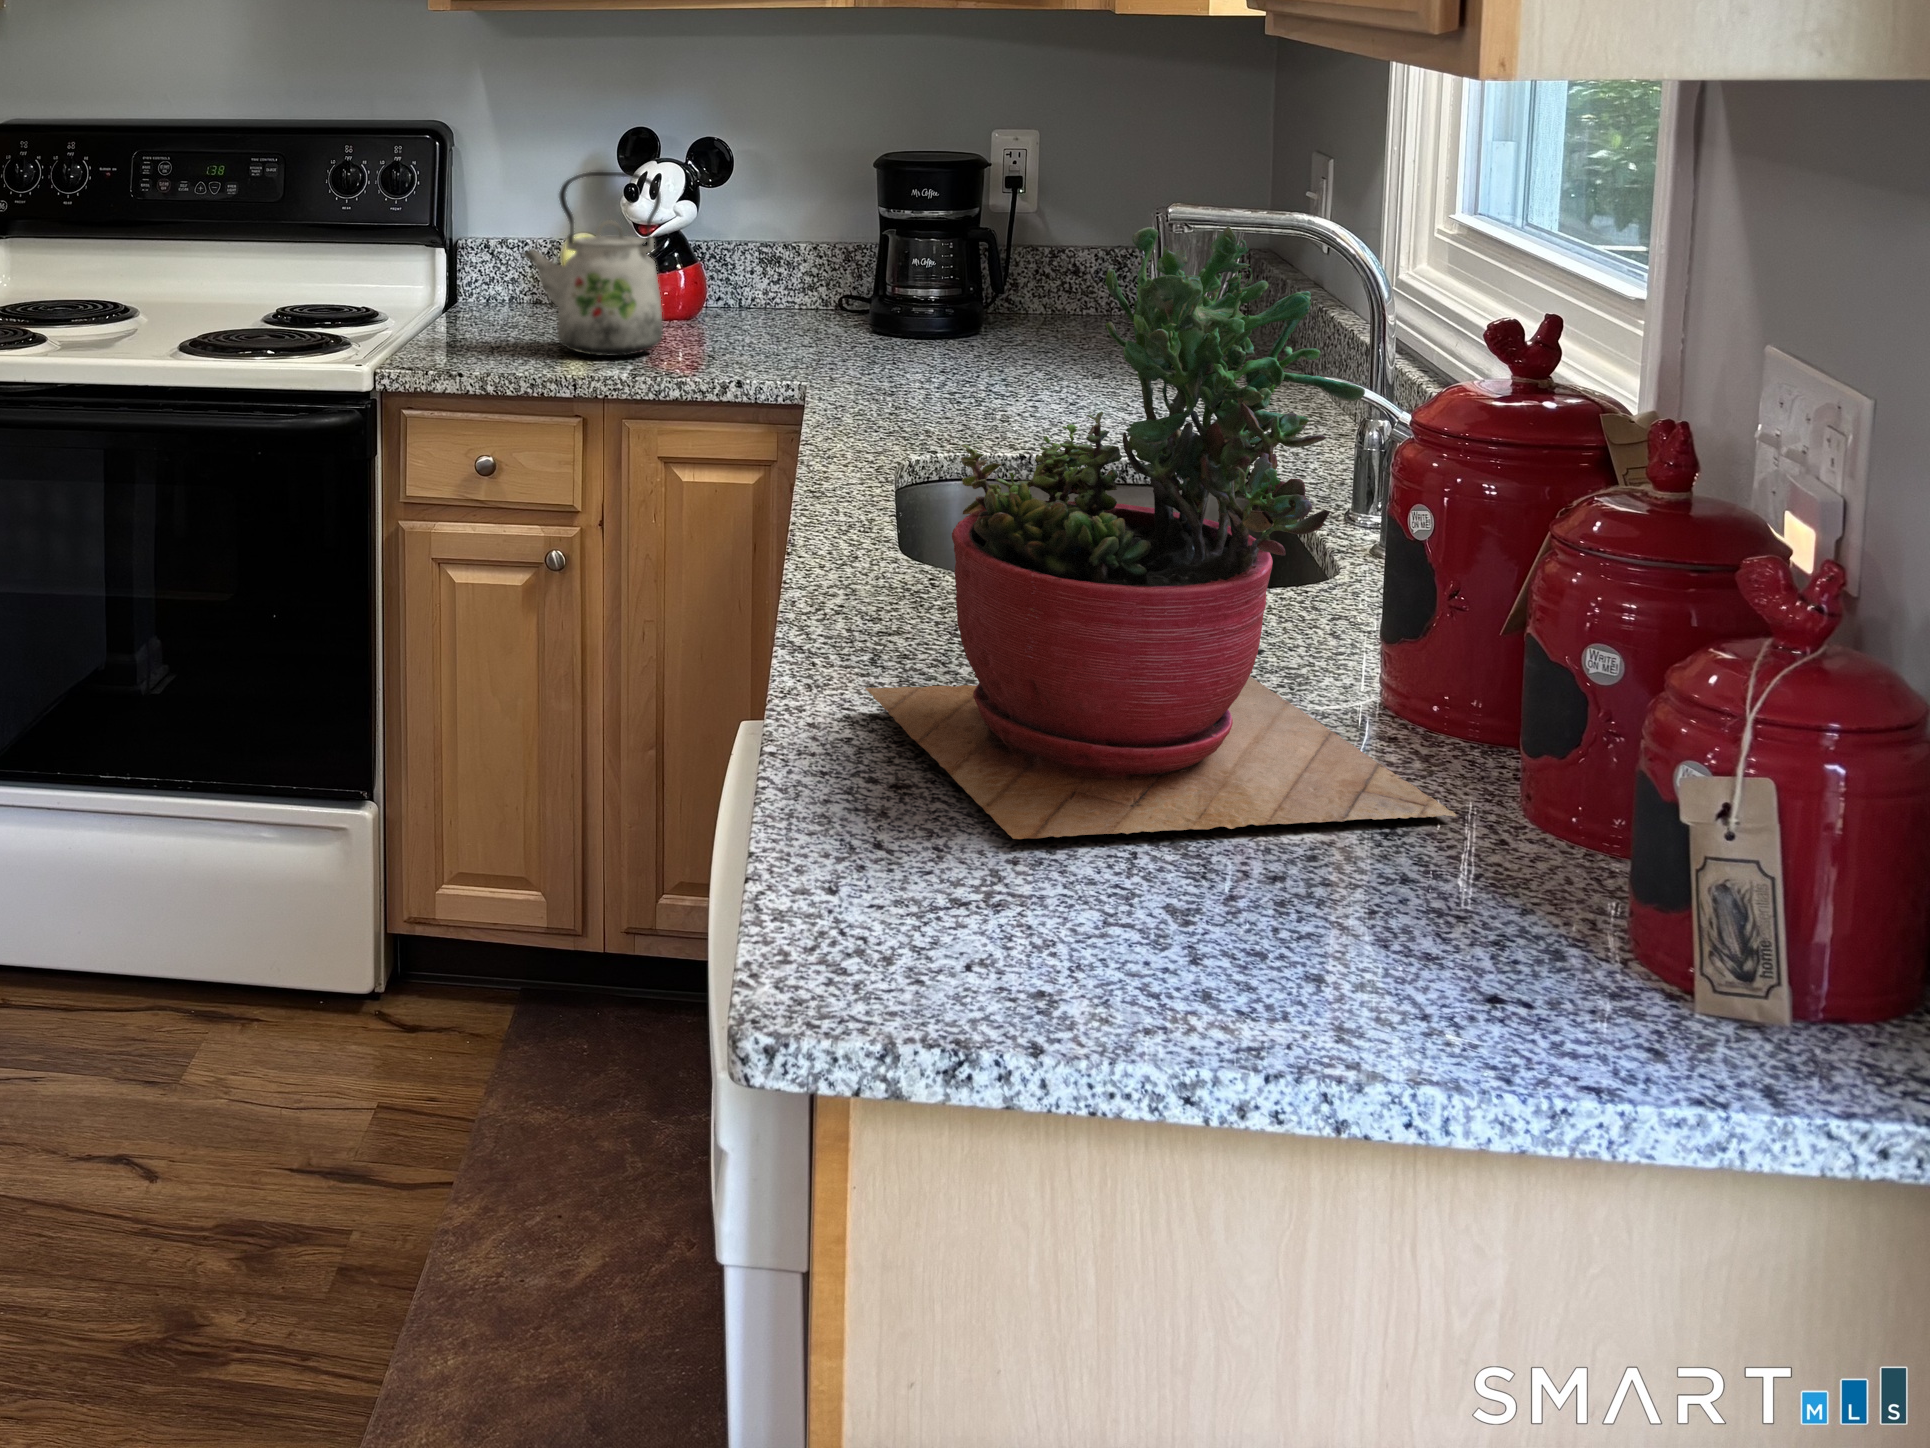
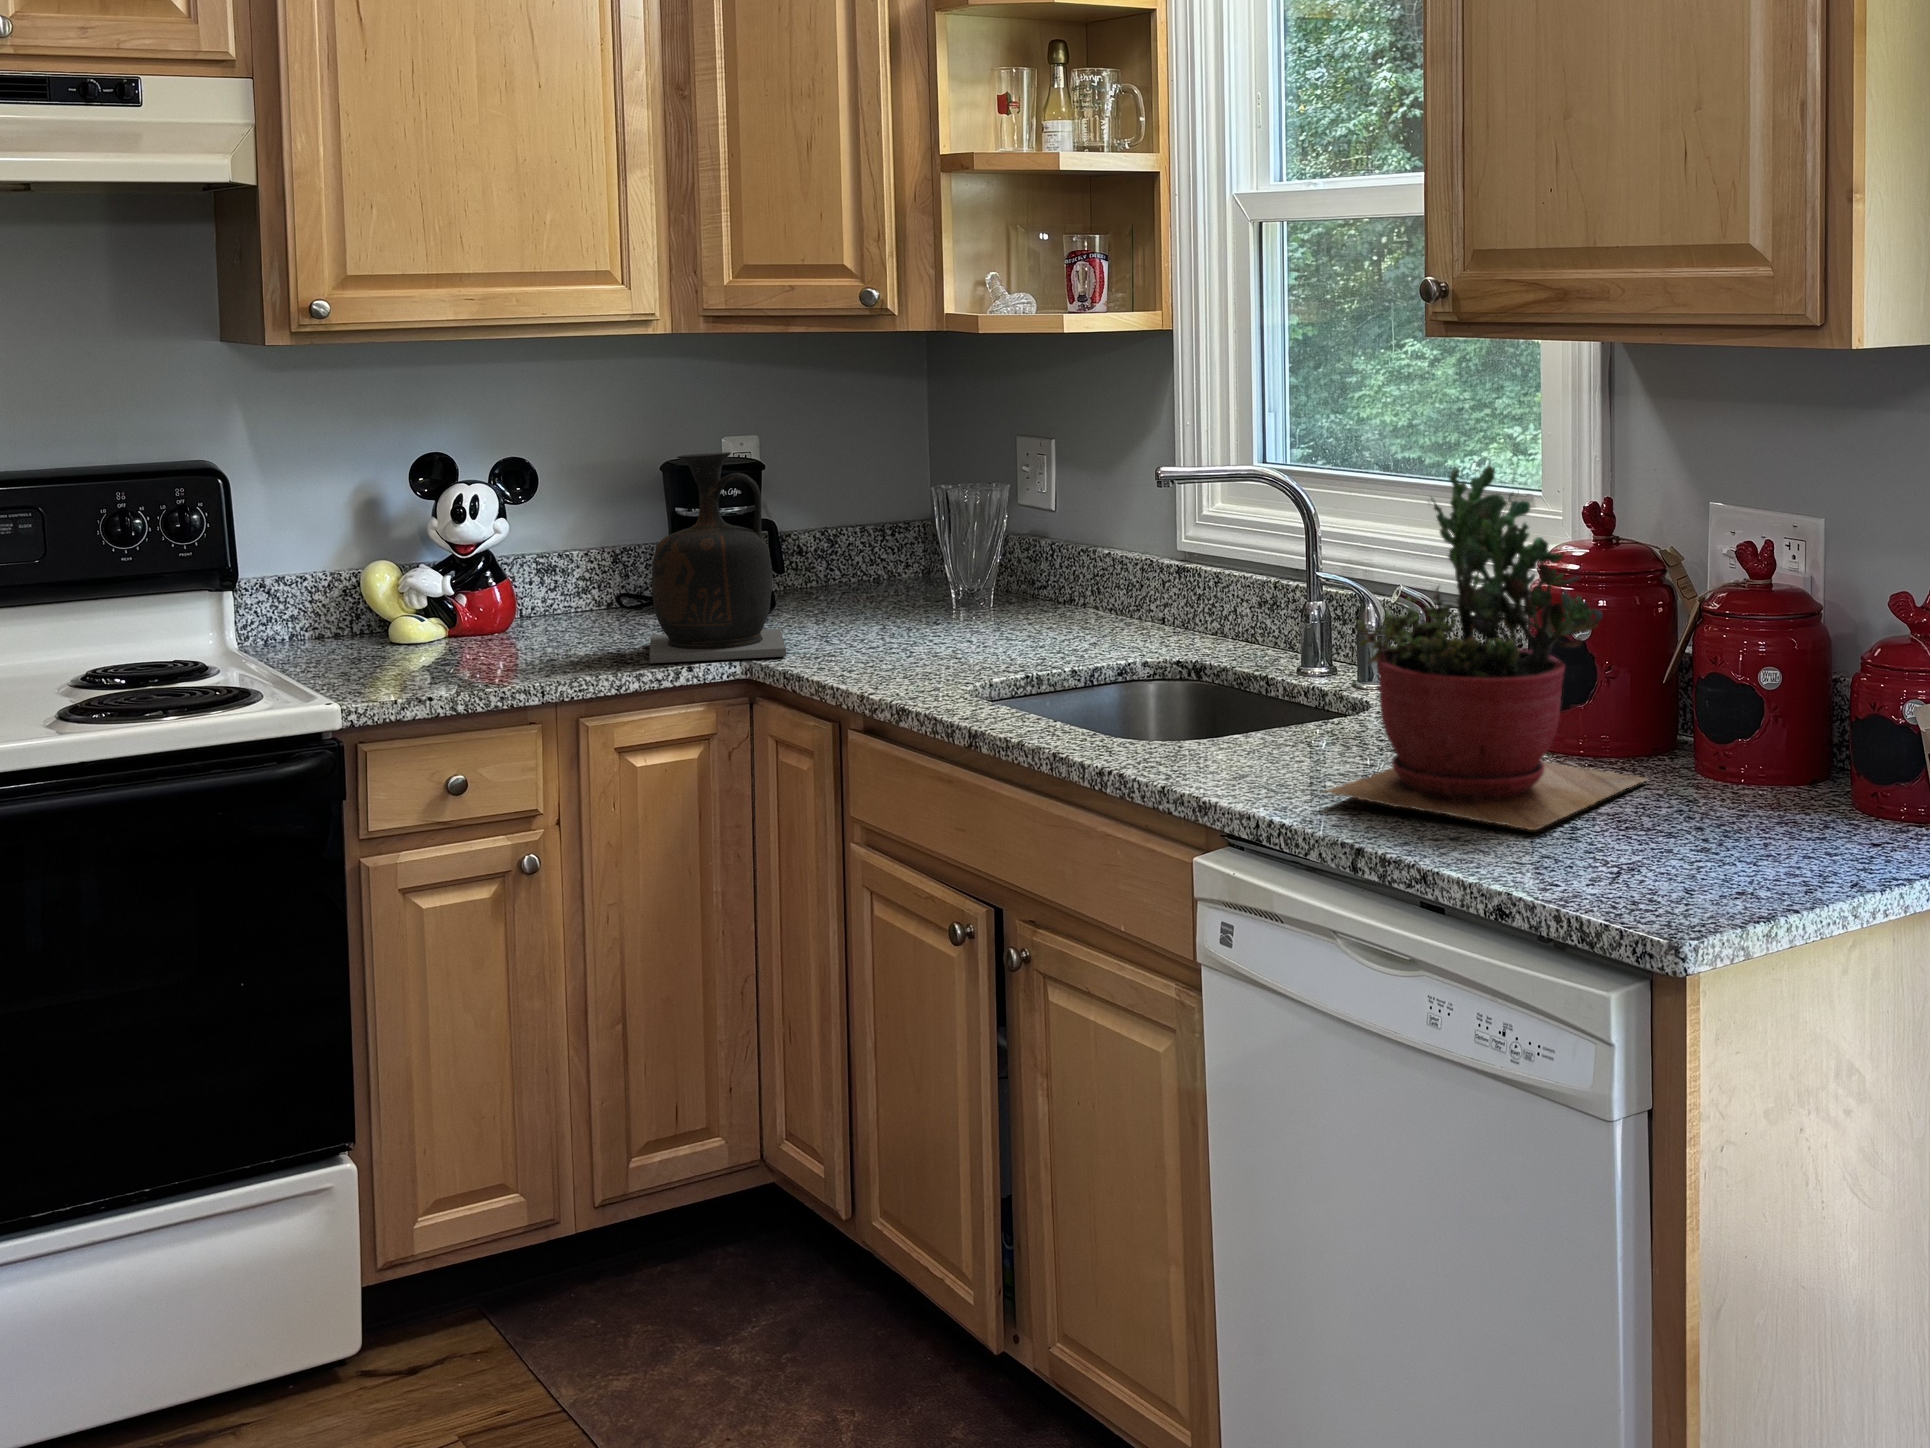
vase: none [710,144,908,386] -> present [650,452,786,663]
kettle: present [522,172,663,356] -> none [420,493,569,667]

